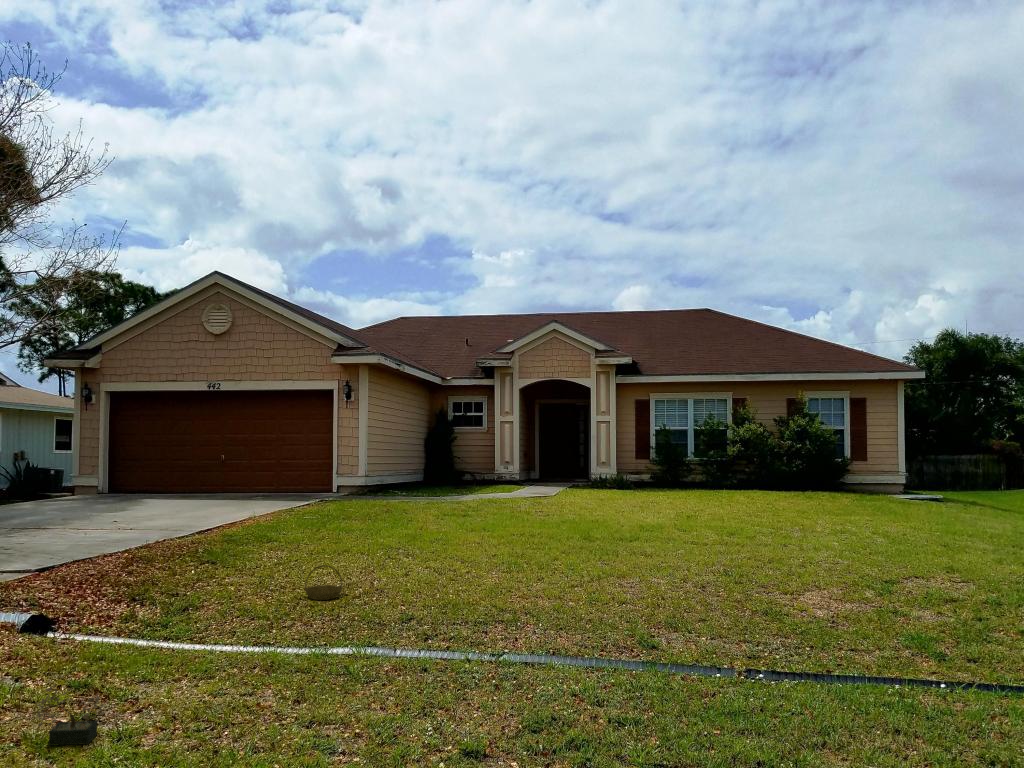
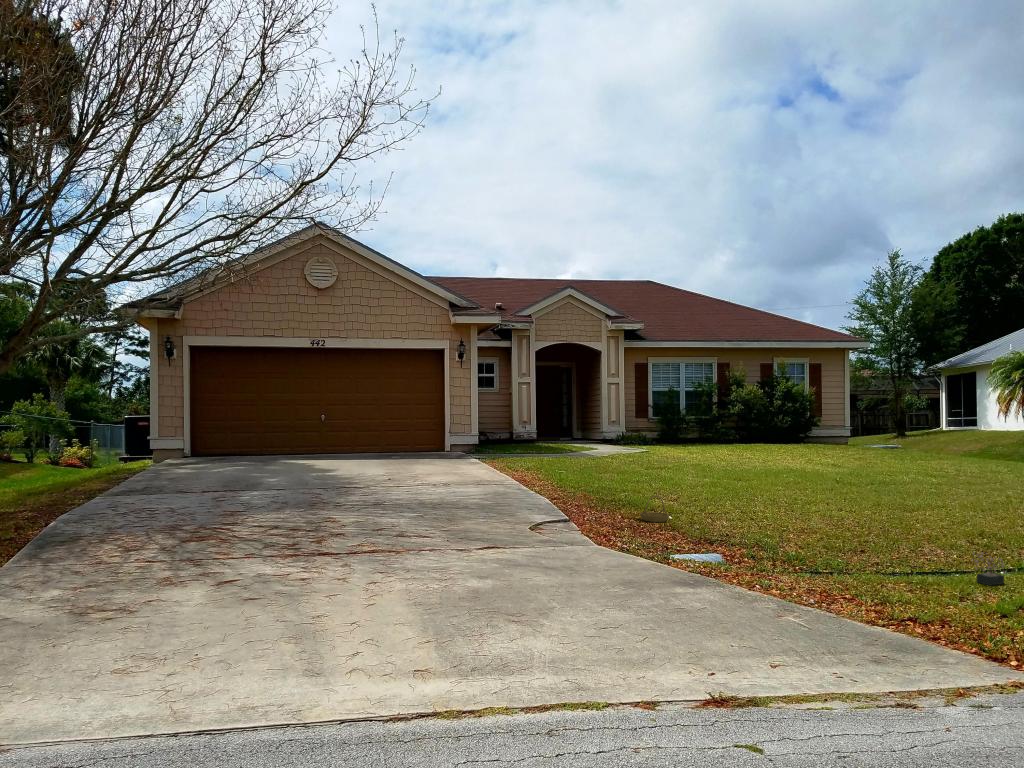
basket: present [305,565,343,600] -> present [640,496,669,522]

